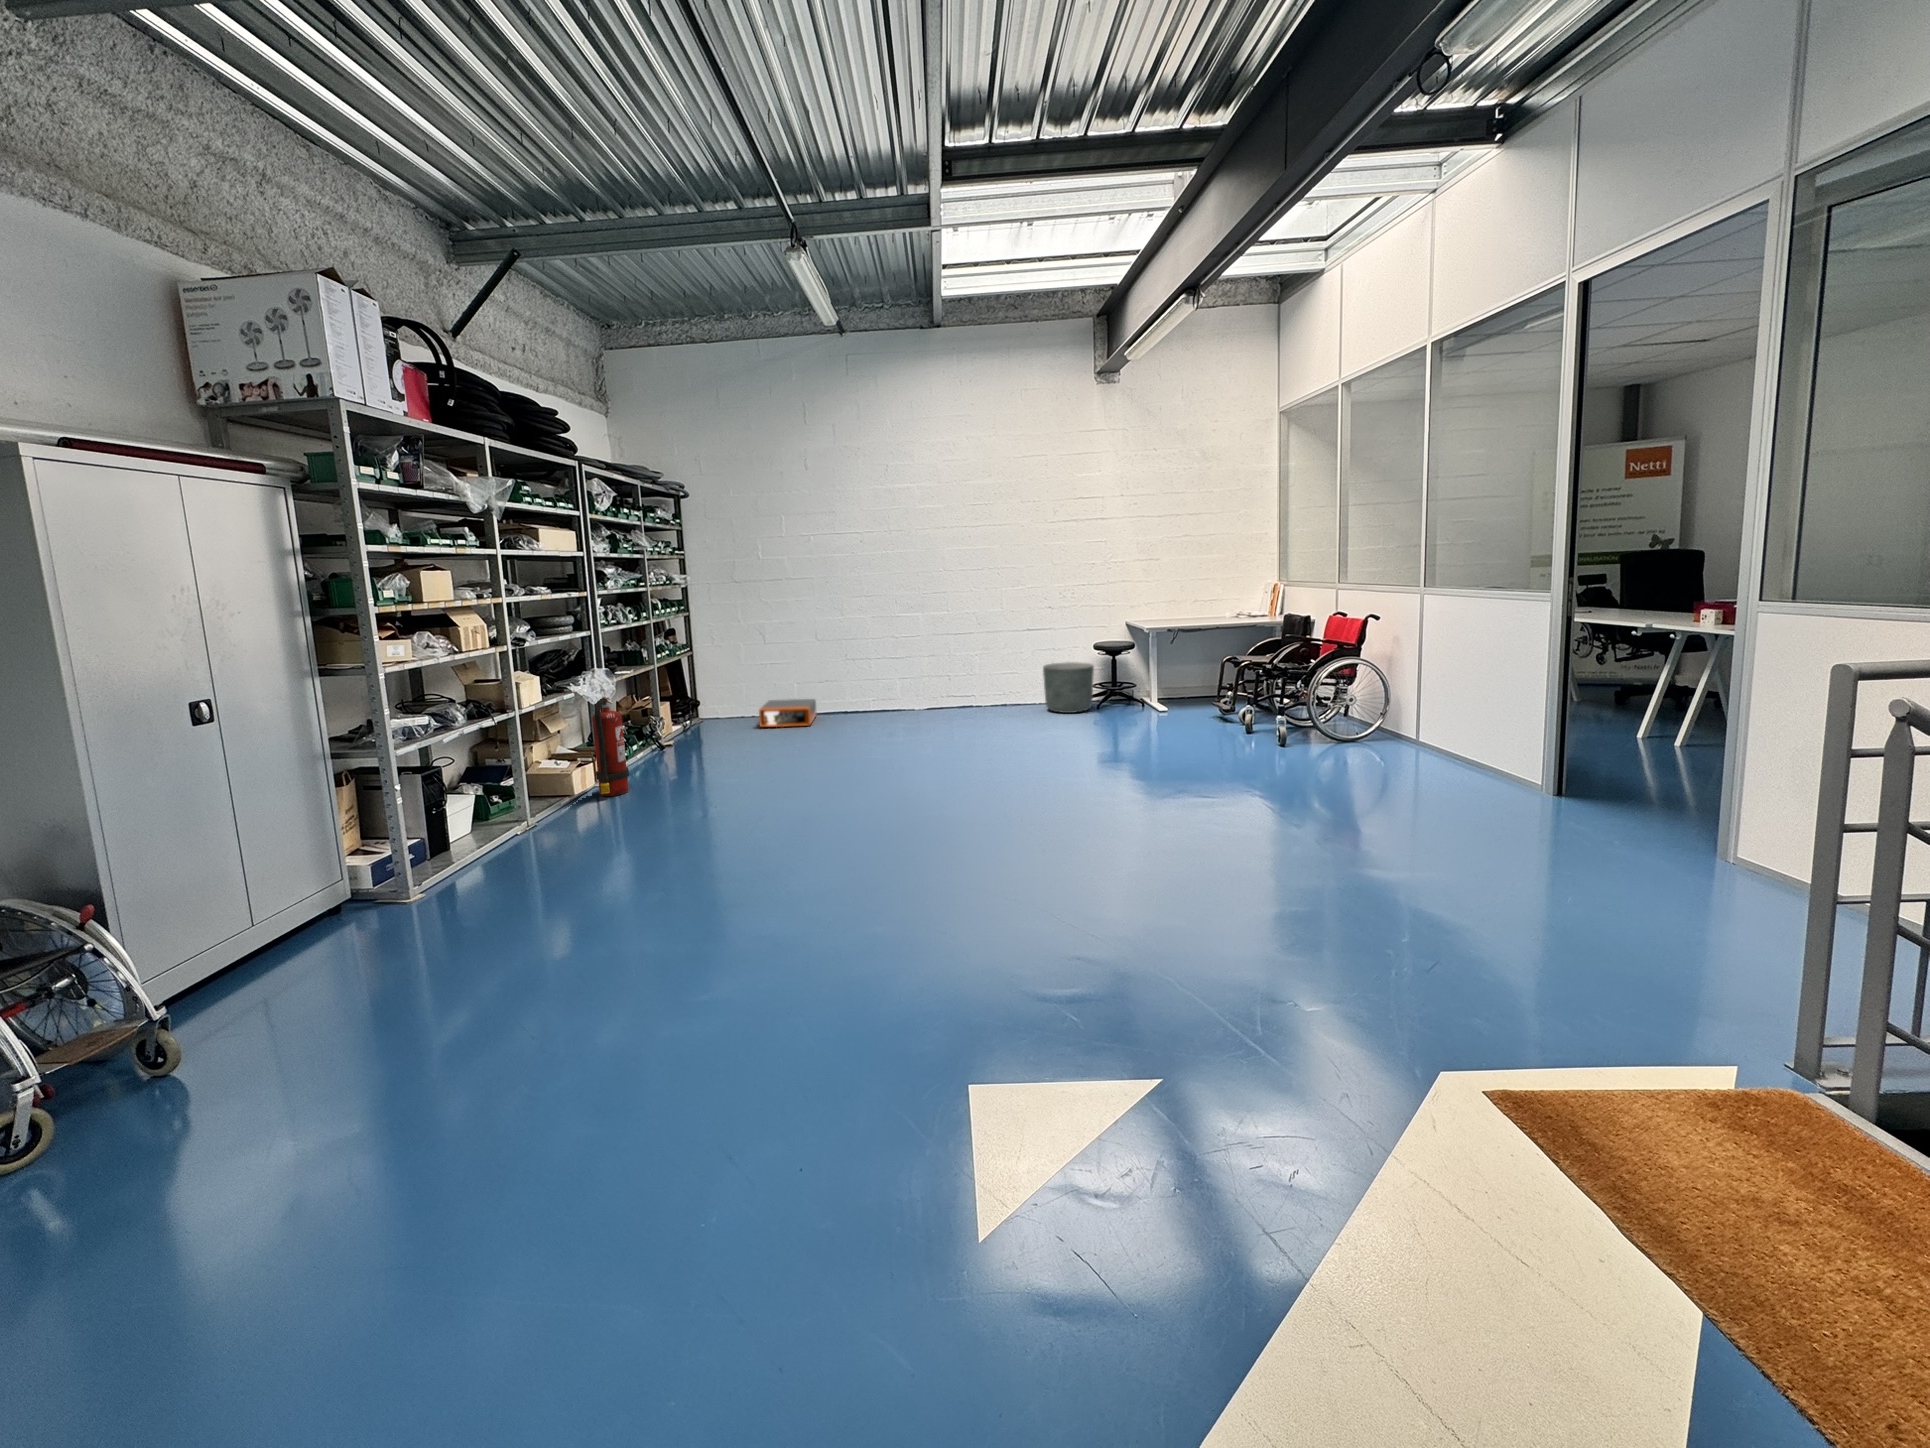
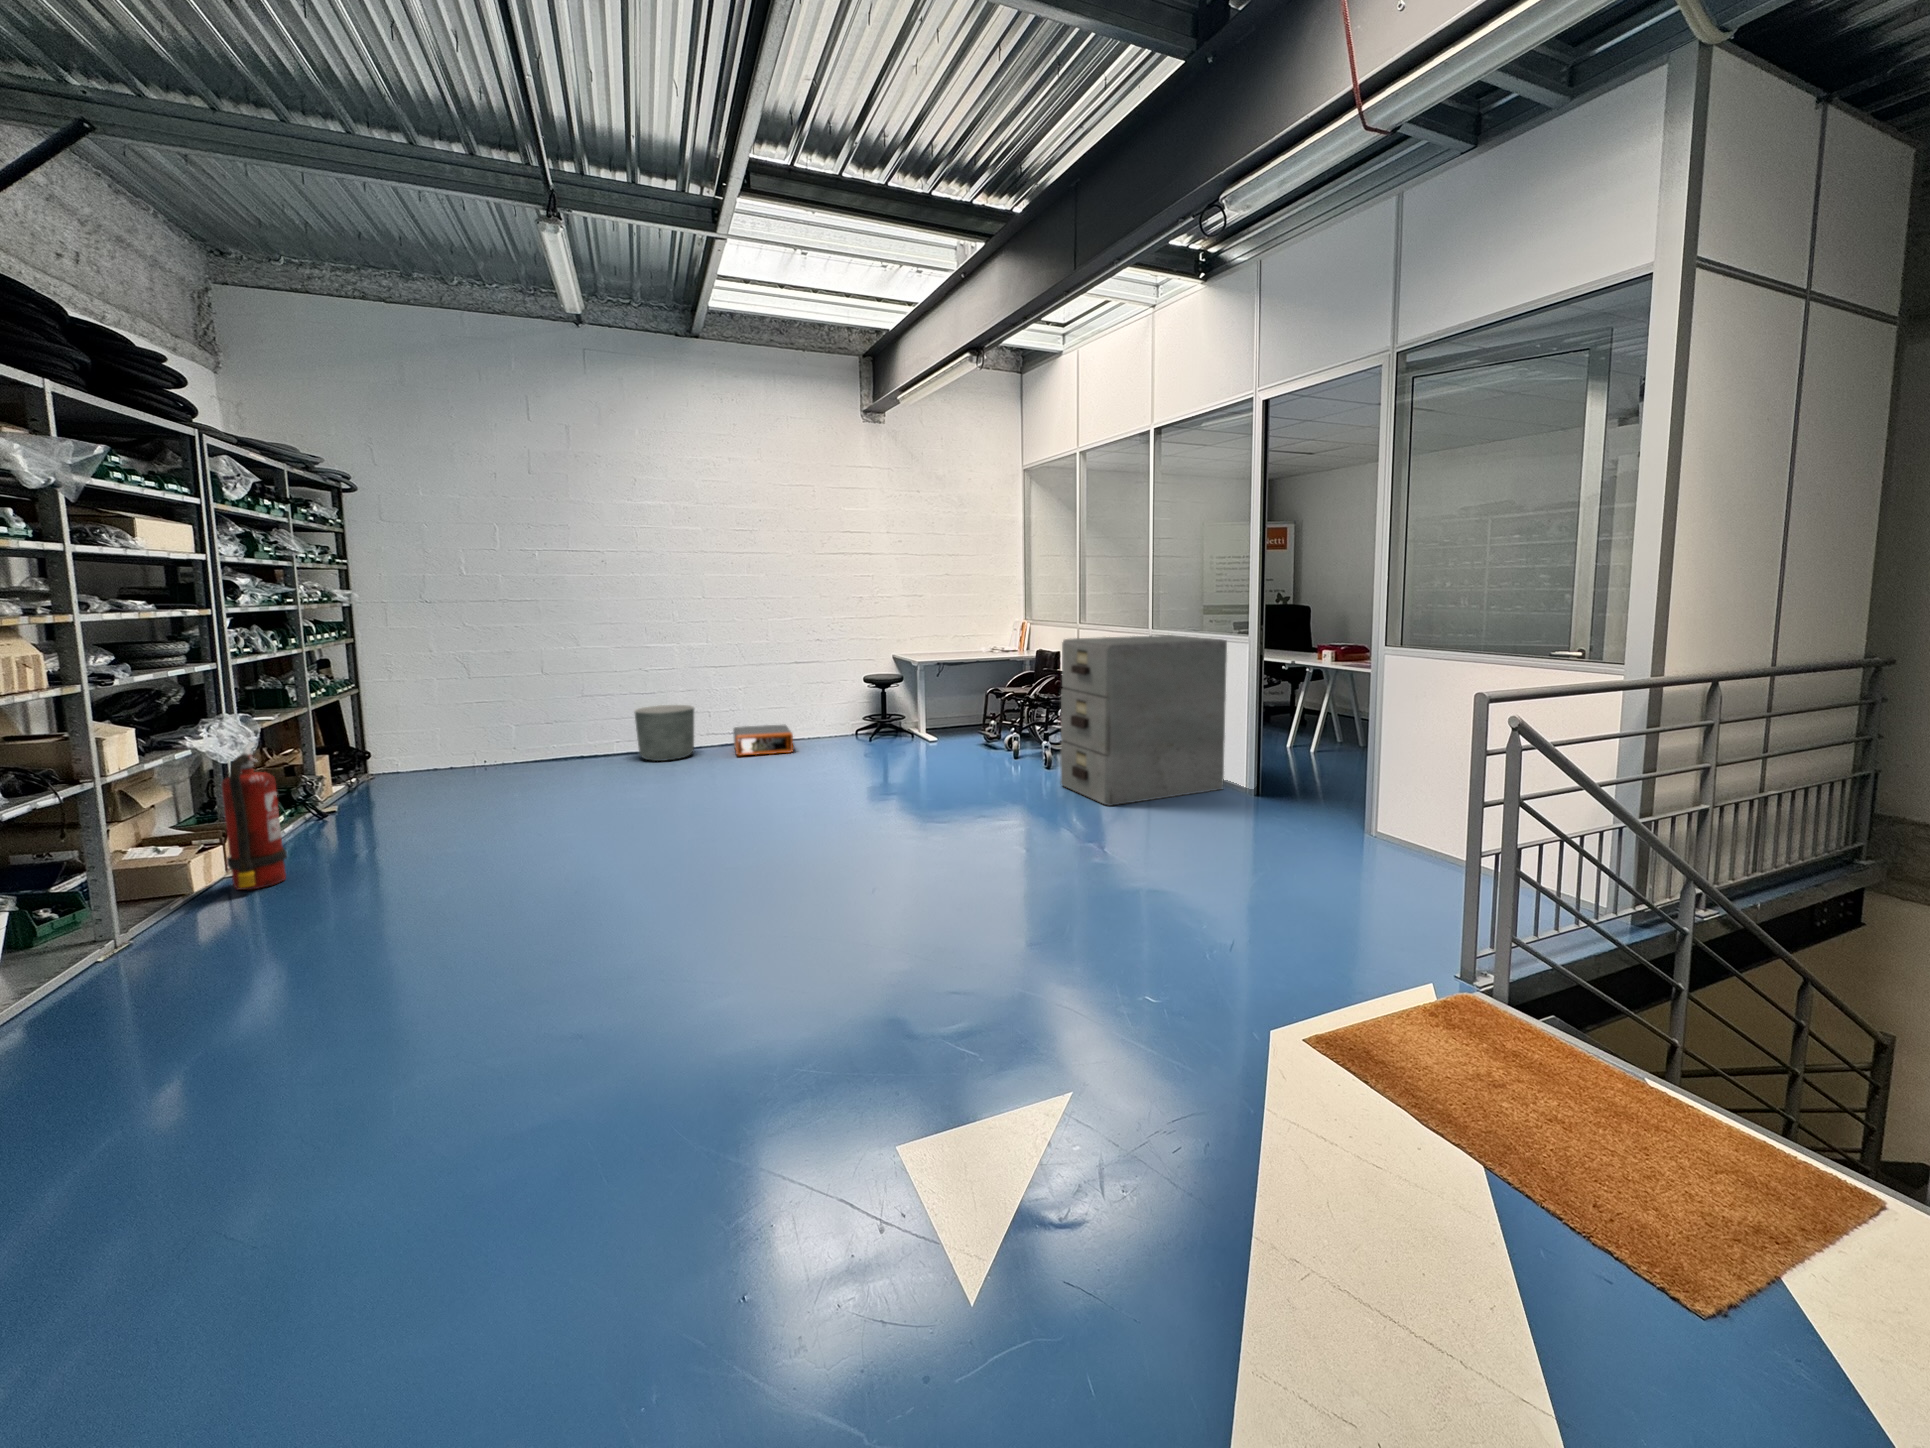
filing cabinet: none [1289,596,1525,796] -> present [1061,635,1227,806]
planter: present [1043,662,1094,713] -> present [635,705,694,761]
storage box: present [759,699,817,727] -> present [733,725,793,756]

